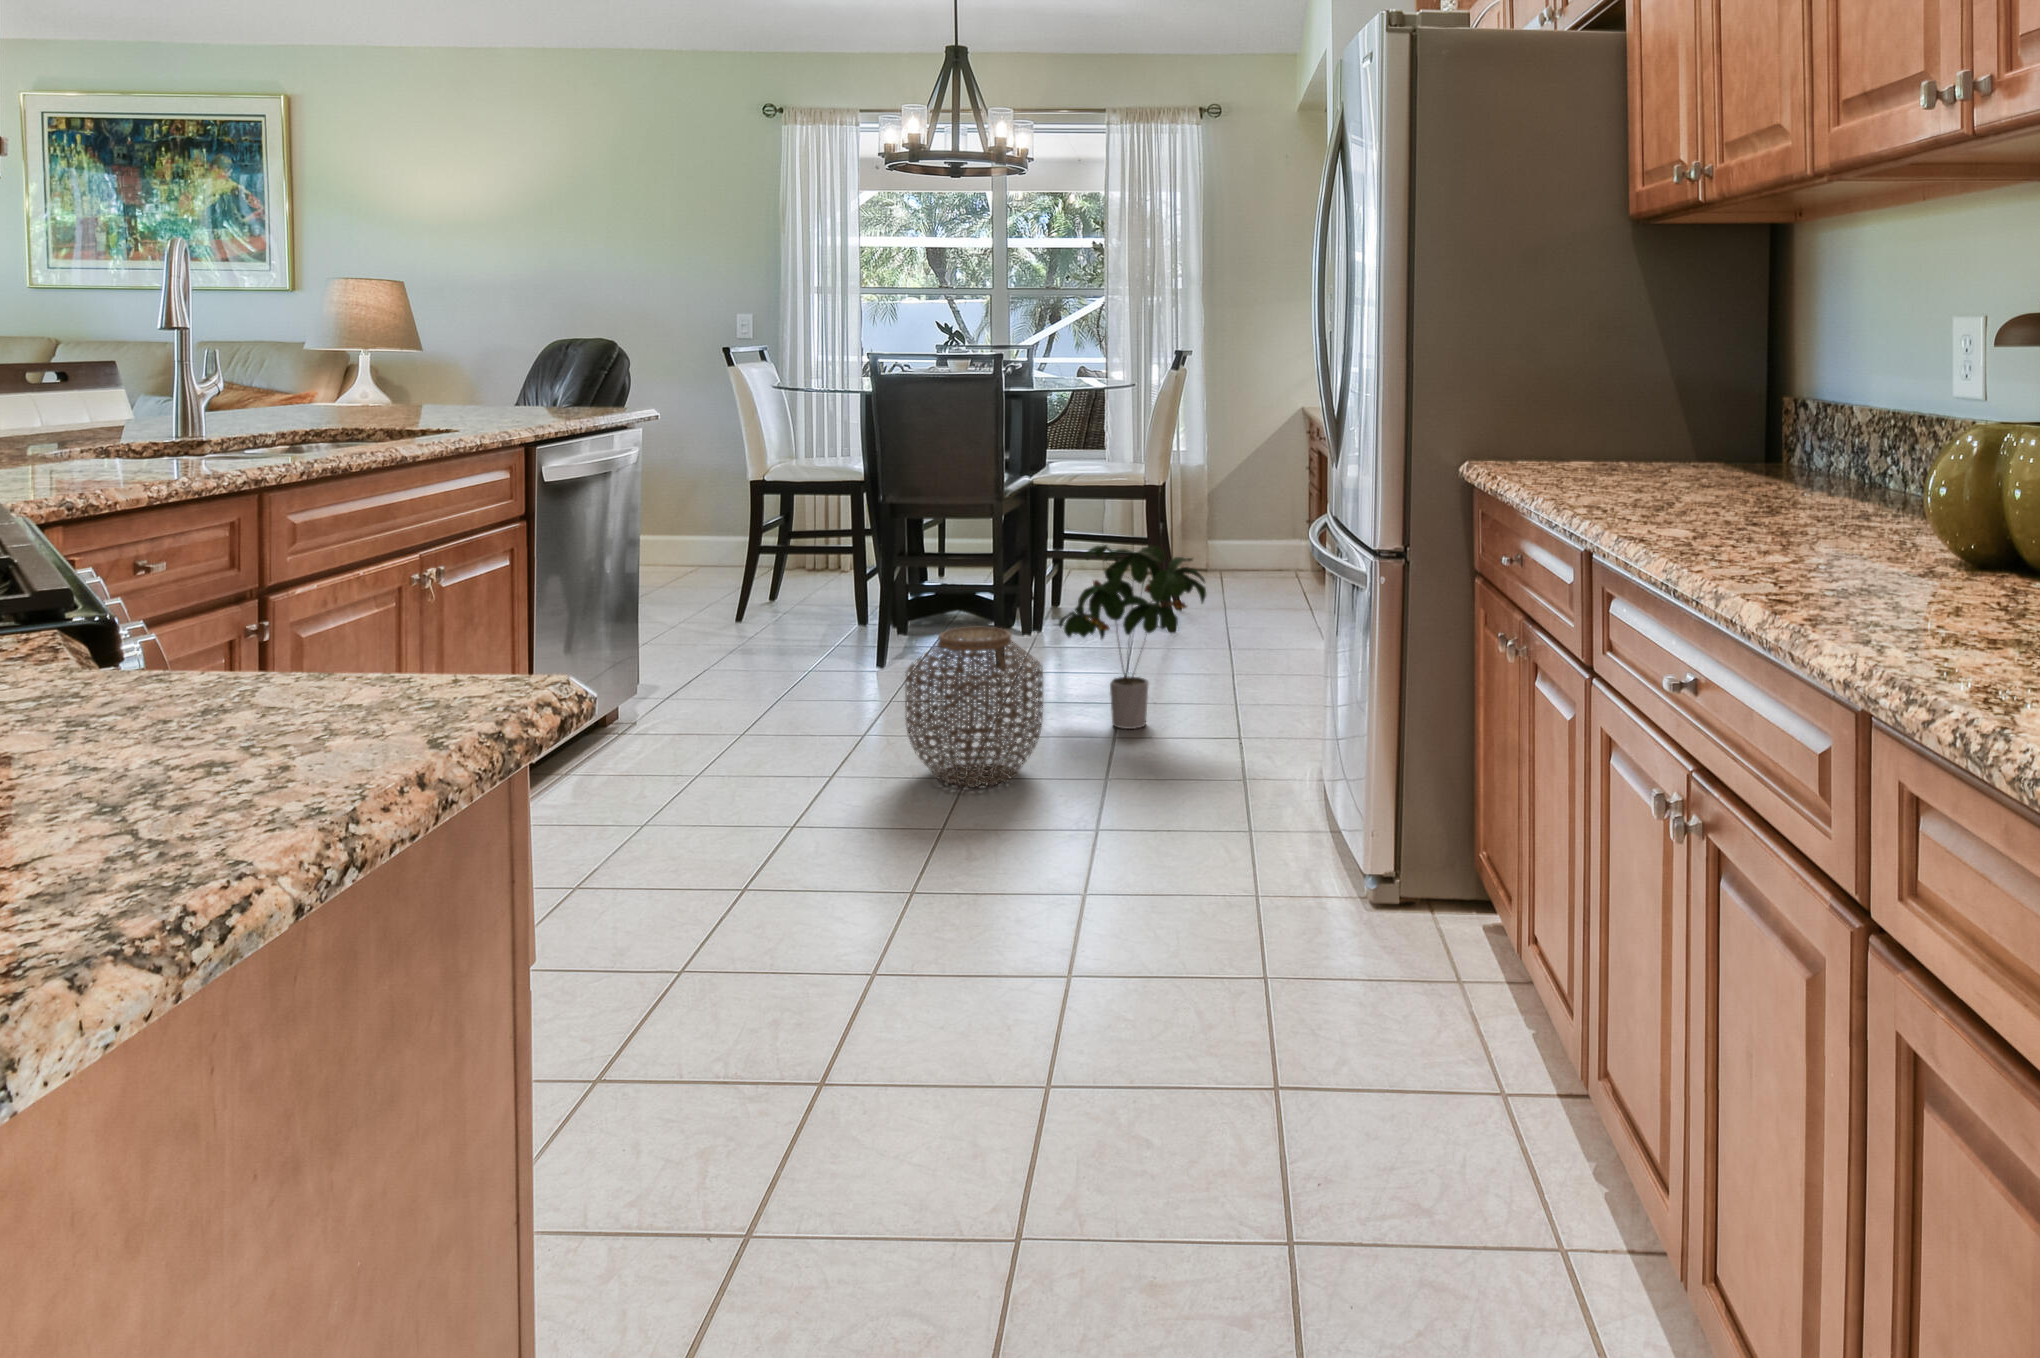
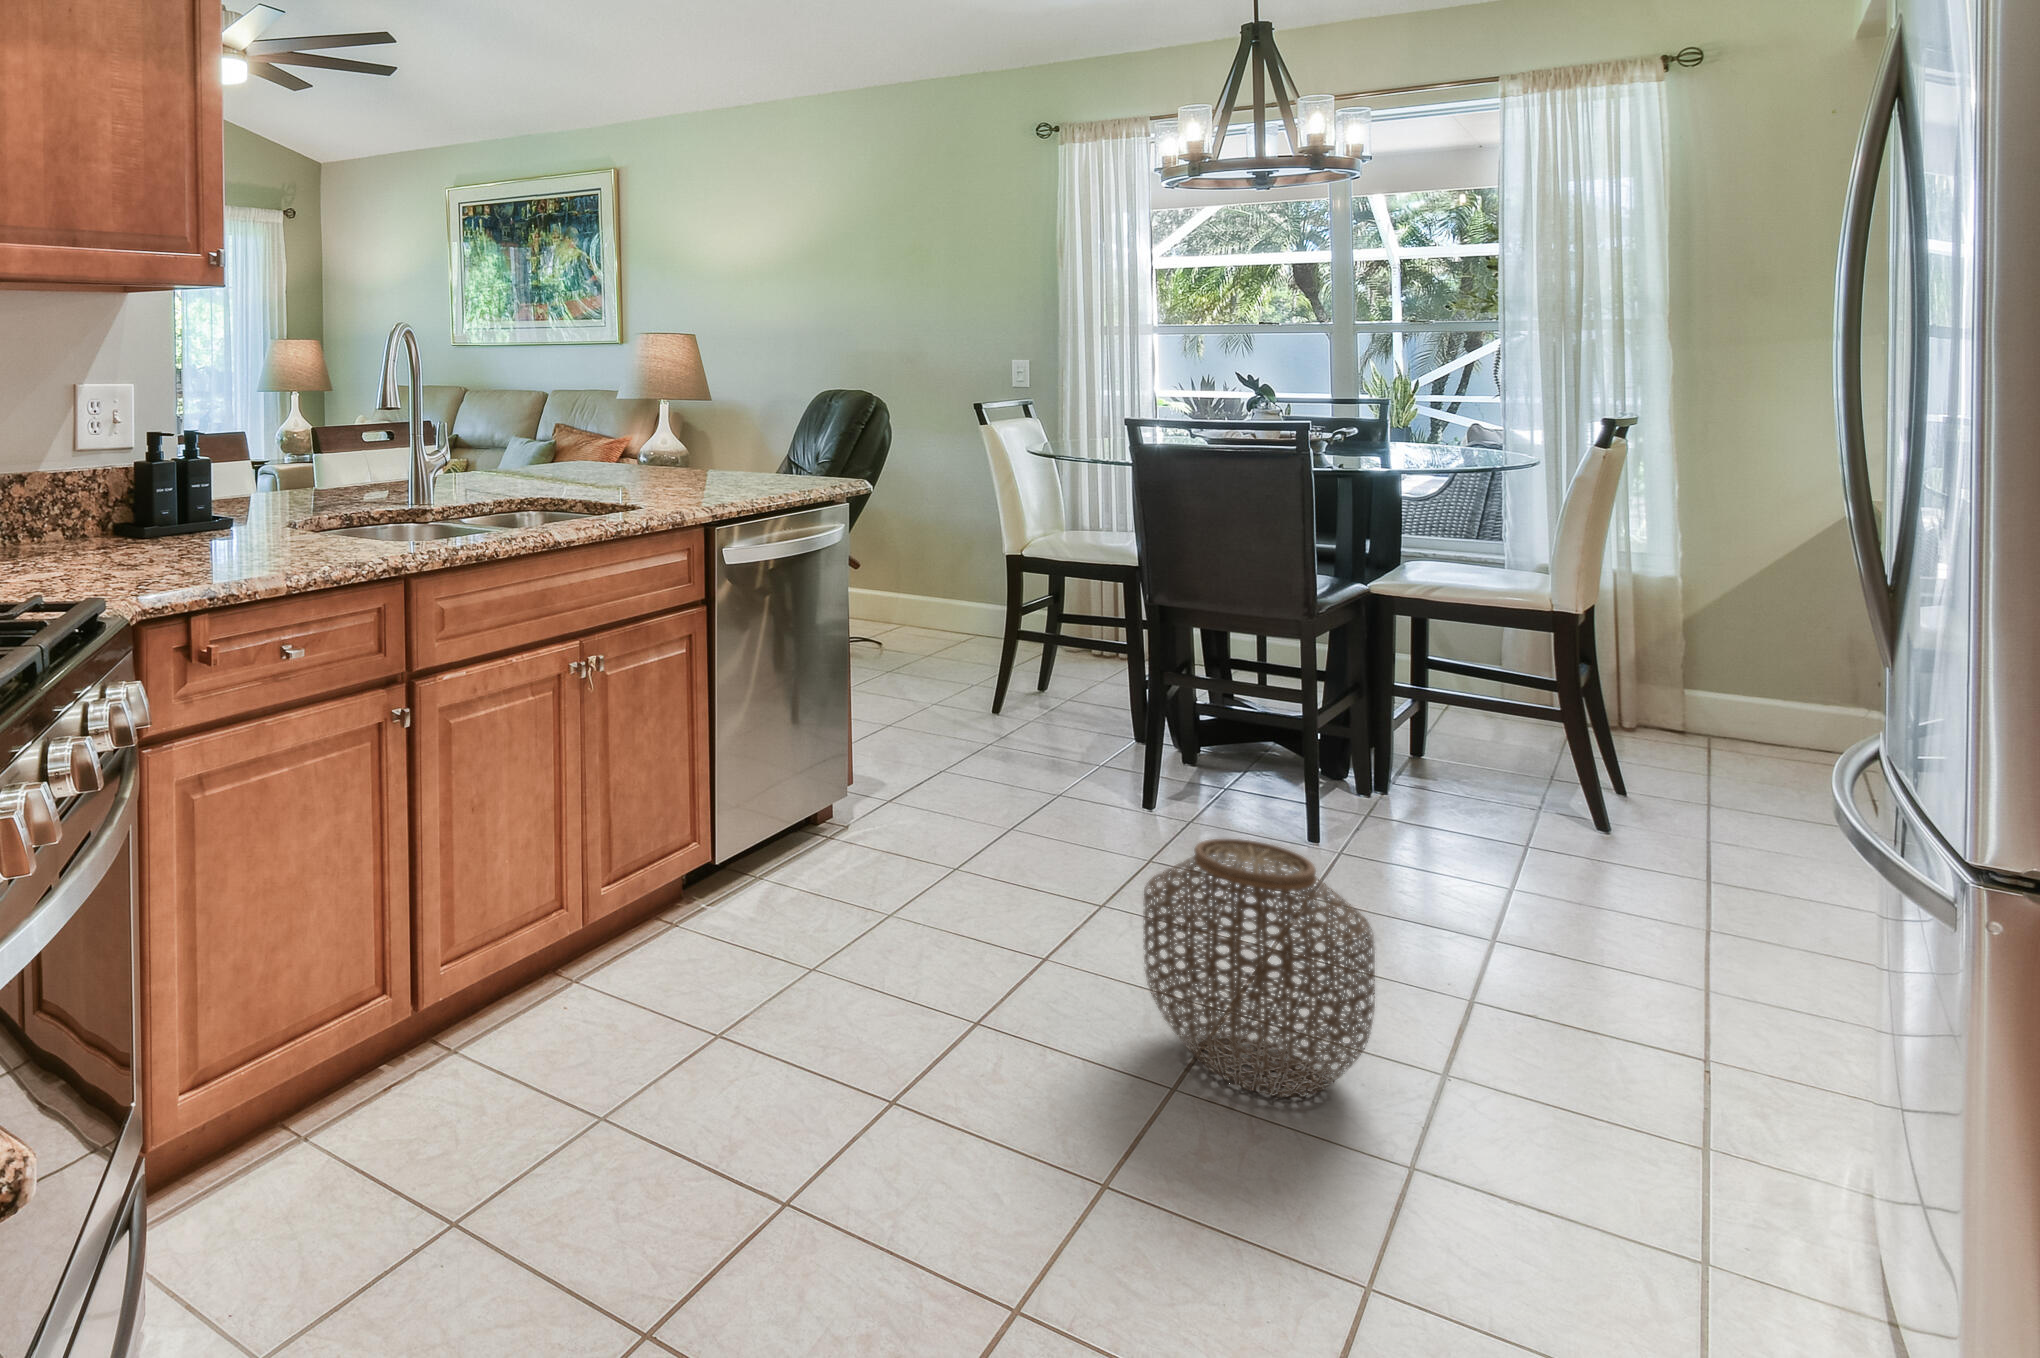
potted plant: present [1059,545,1206,729] -> none [1417,740,1722,1058]

